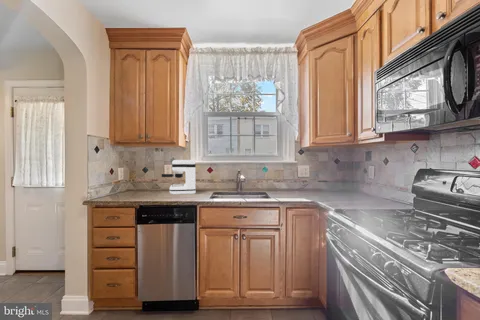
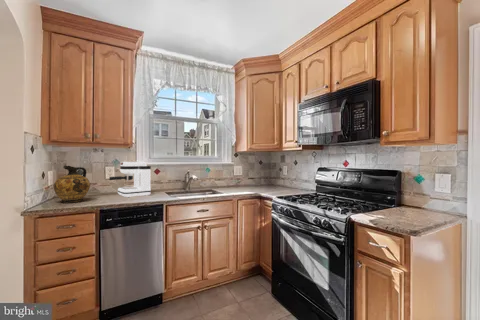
ceramic jug: none [114,163,143,196] -> present [54,166,90,203]

